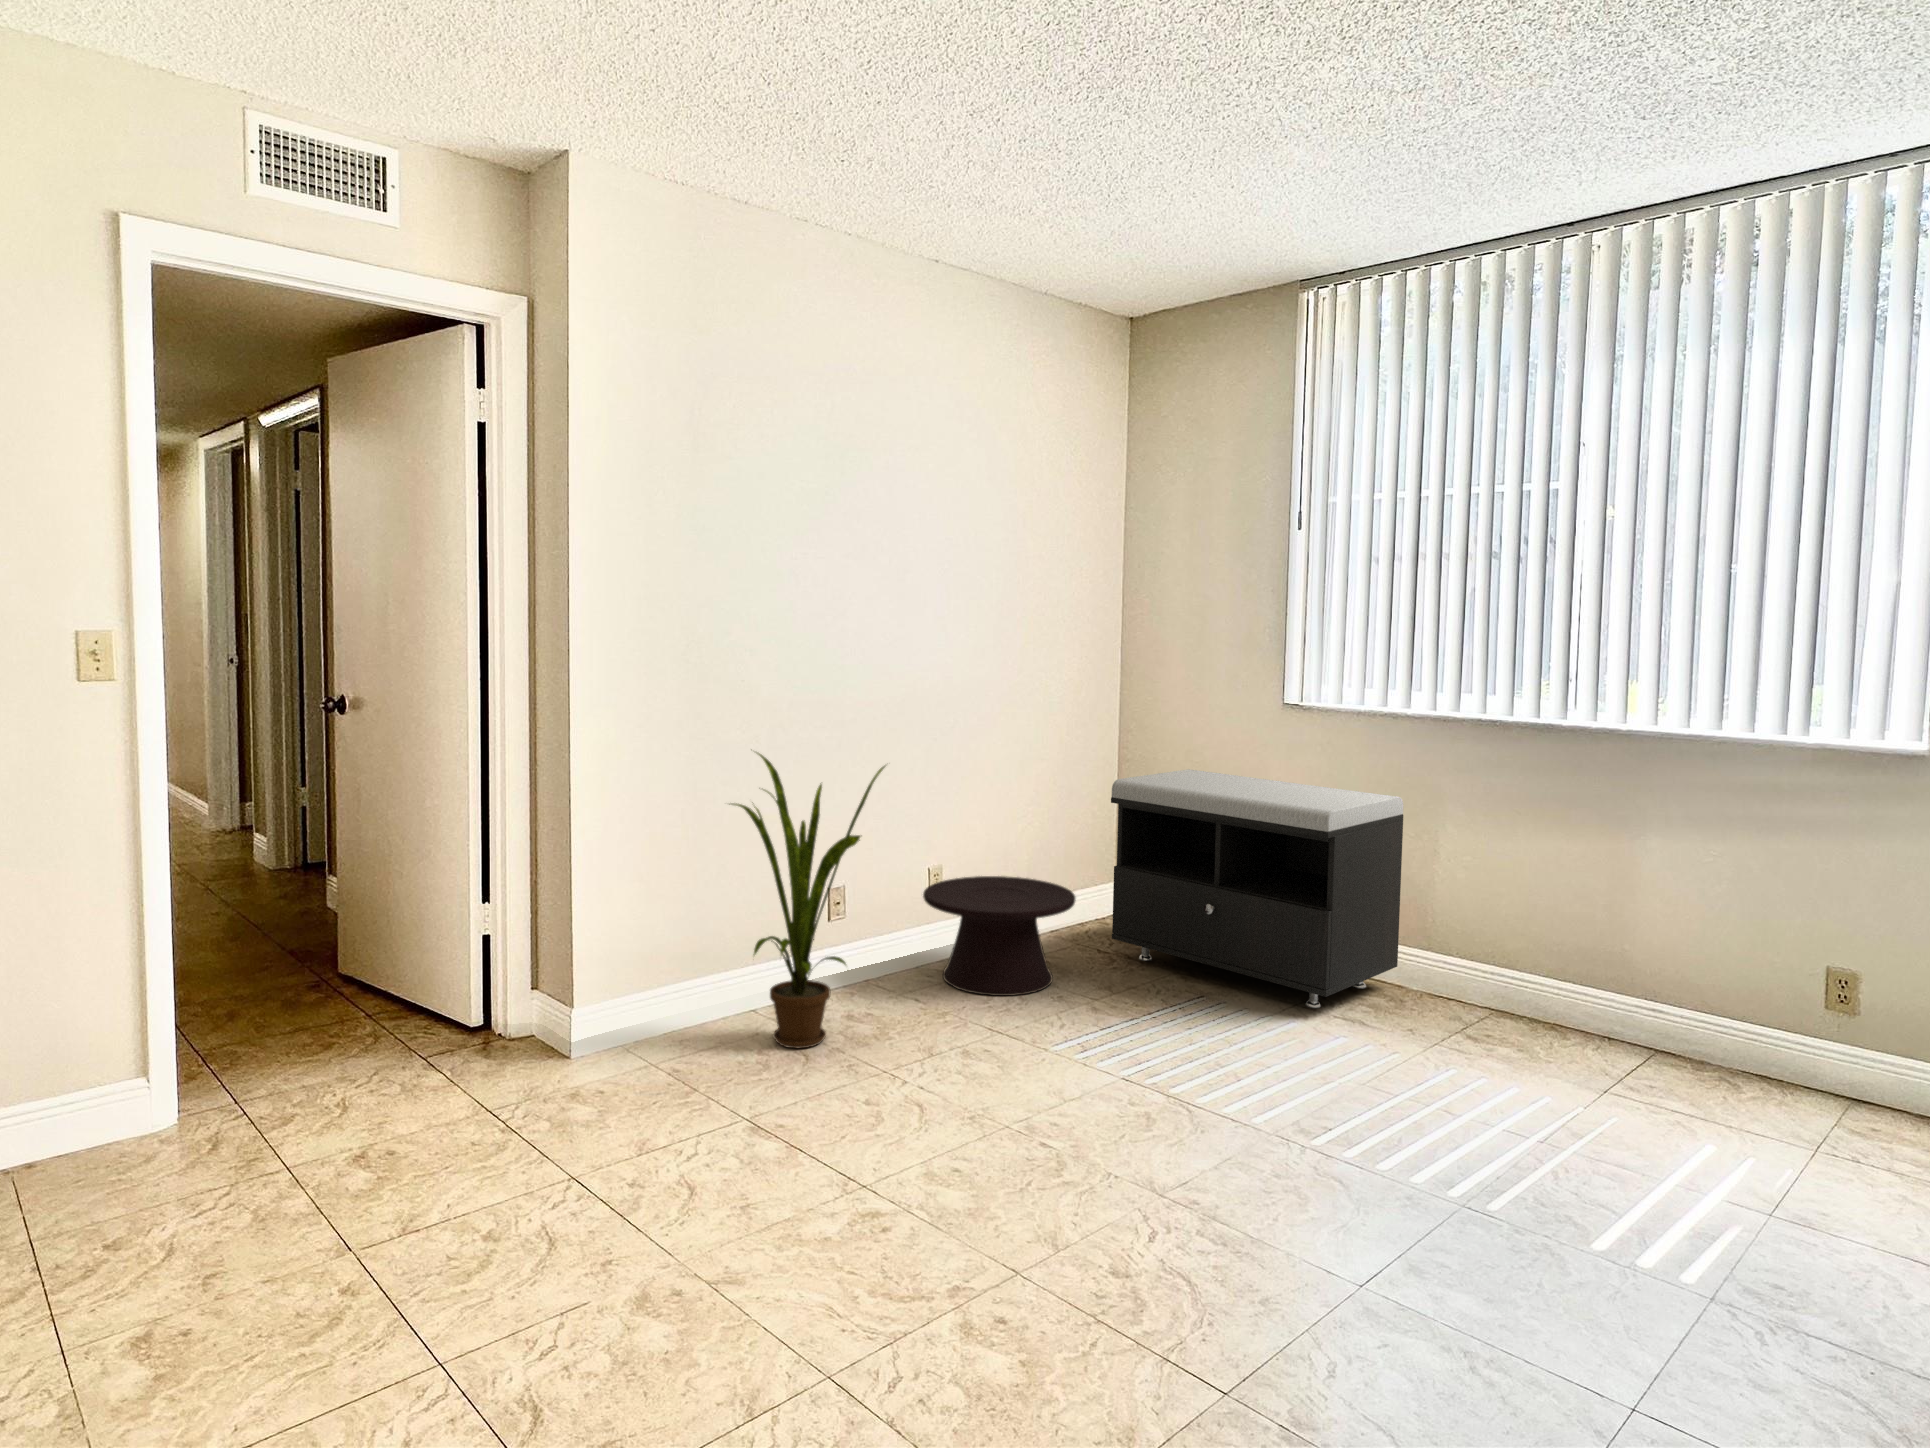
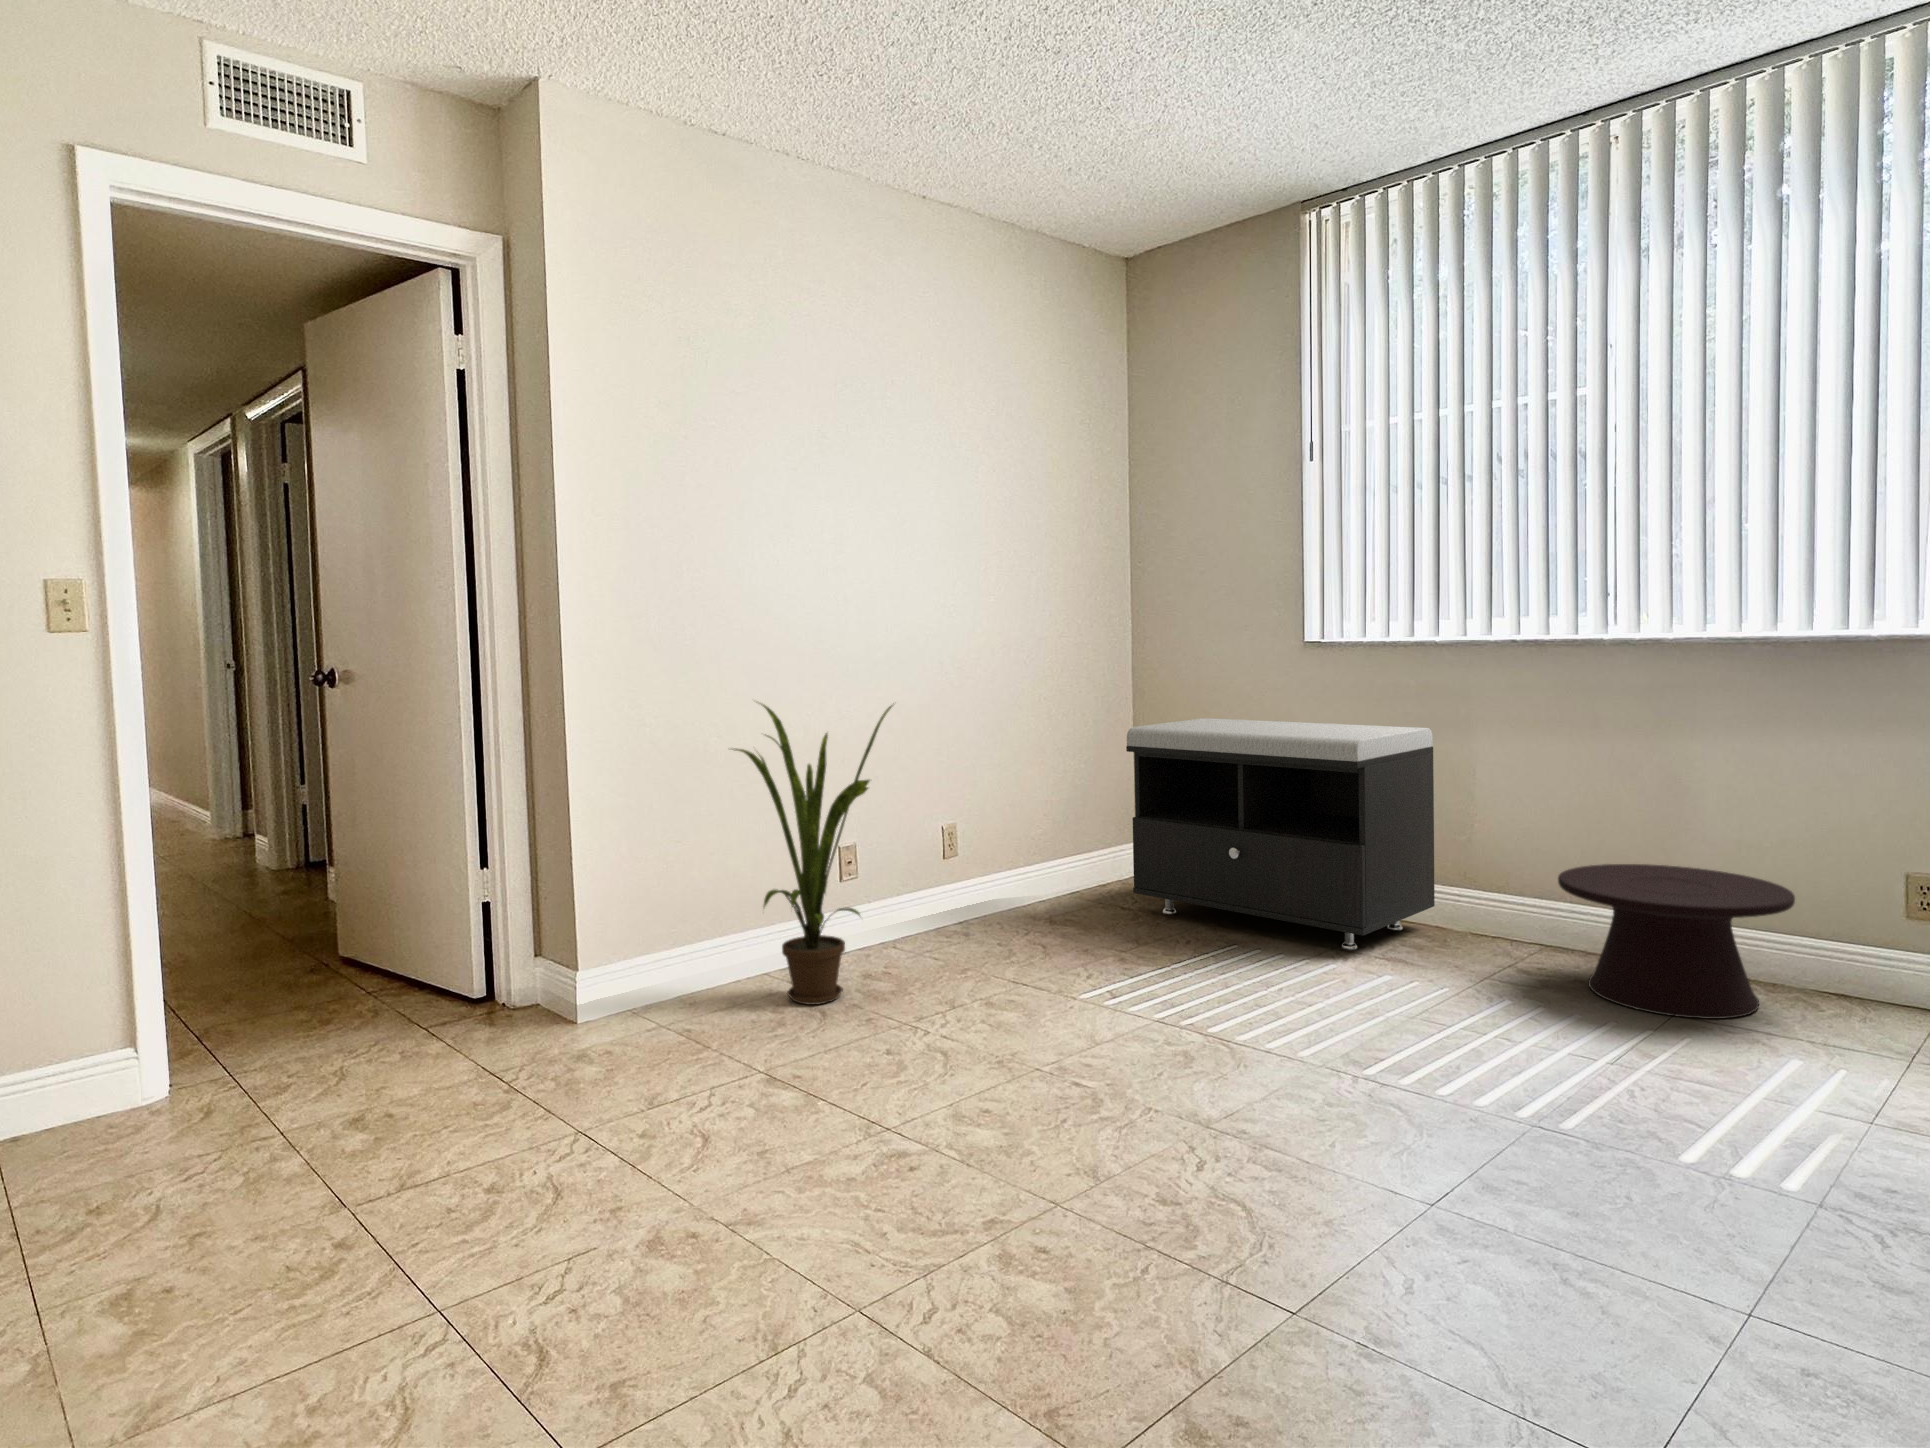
side table: present [923,876,1076,996] -> present [1558,864,1795,1019]

